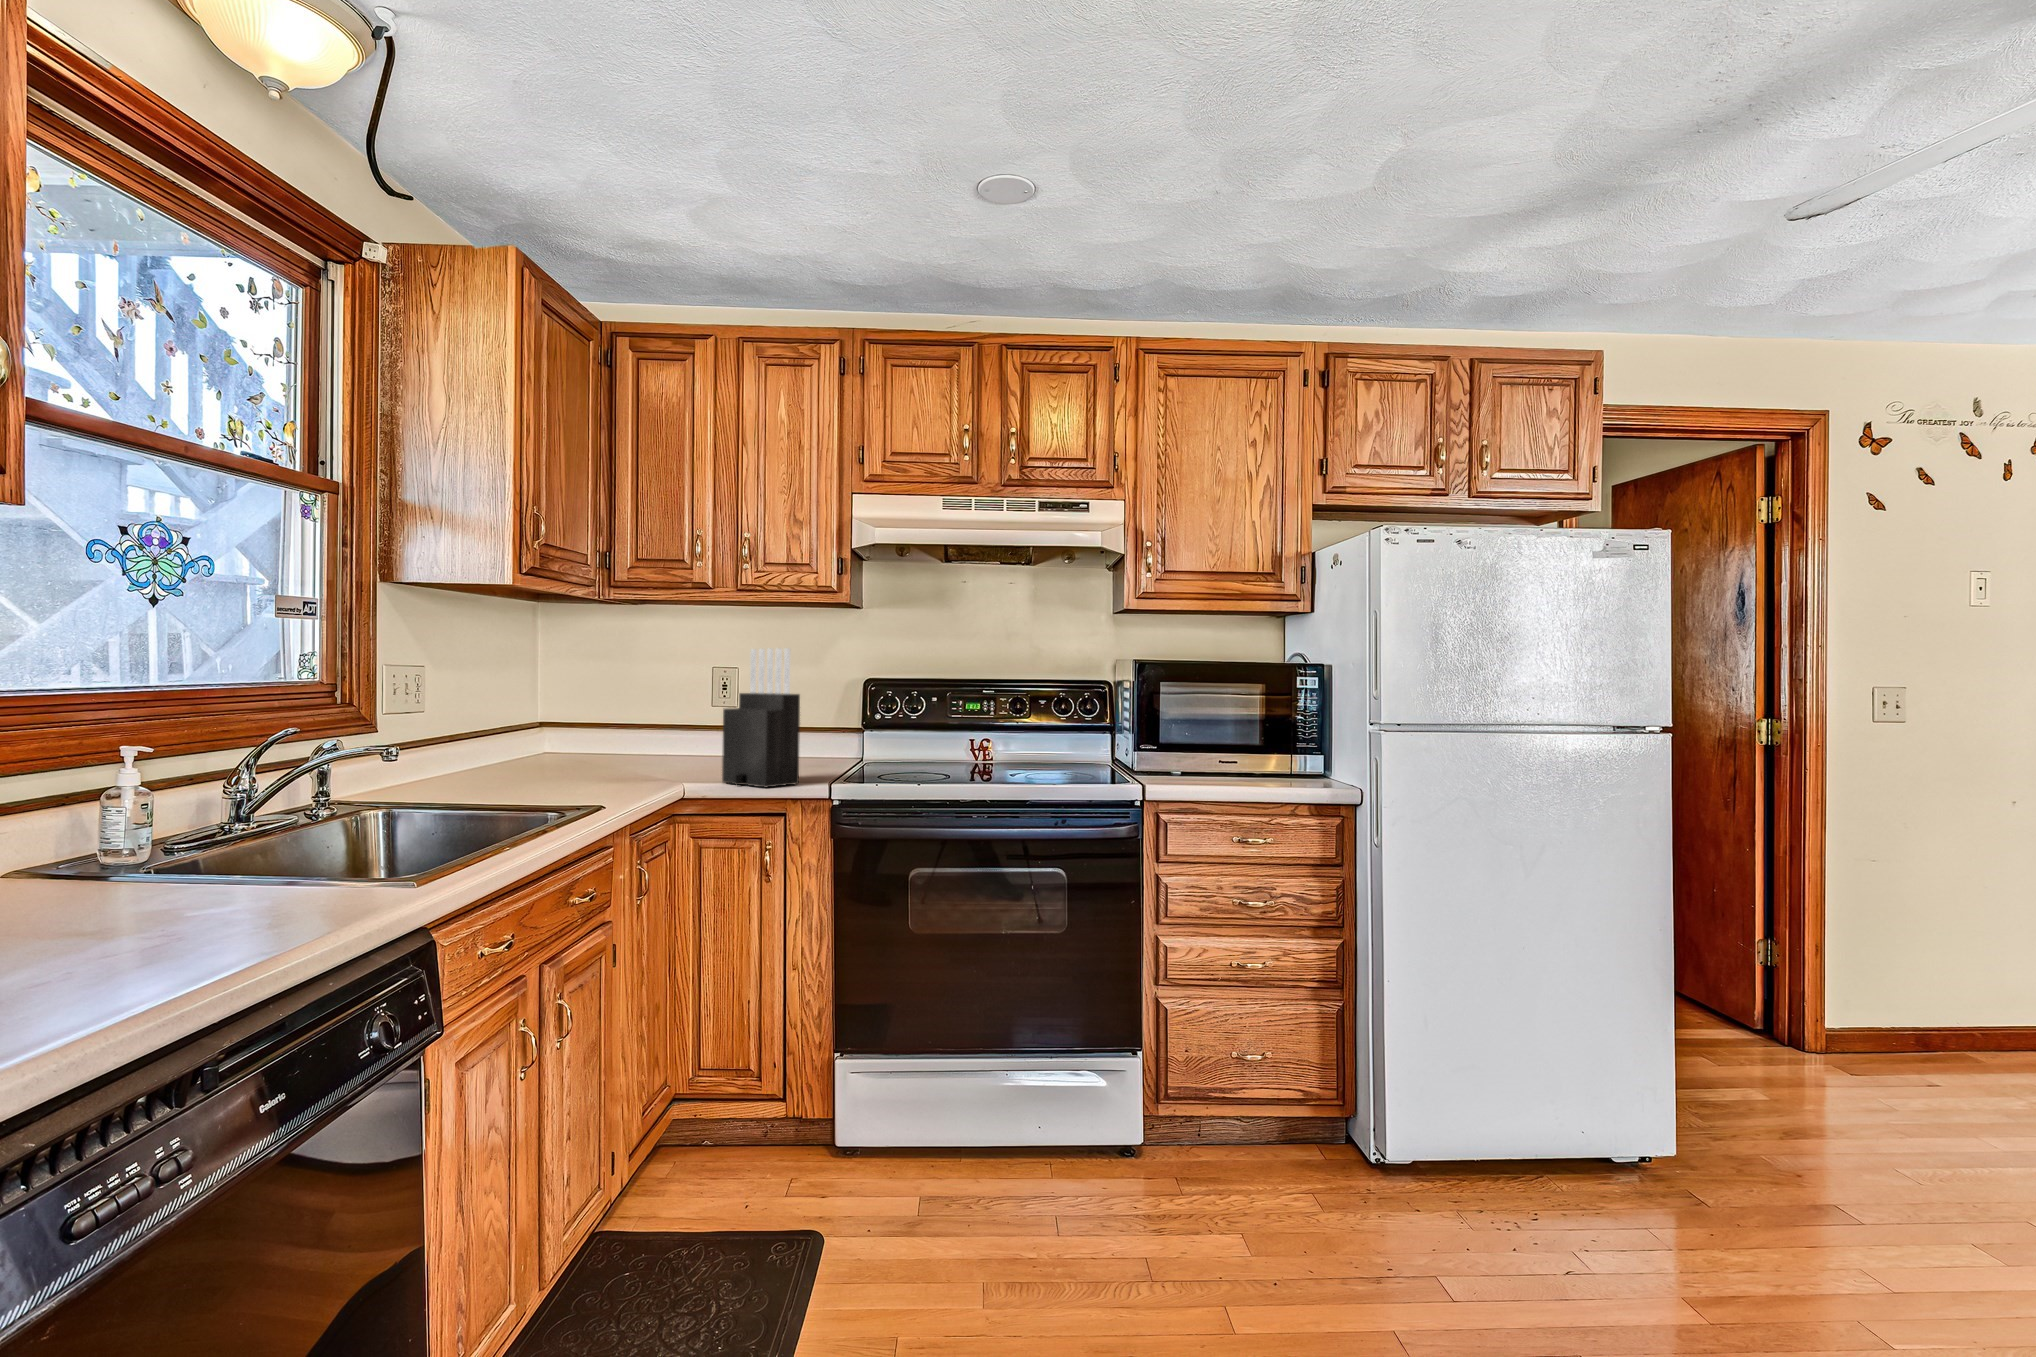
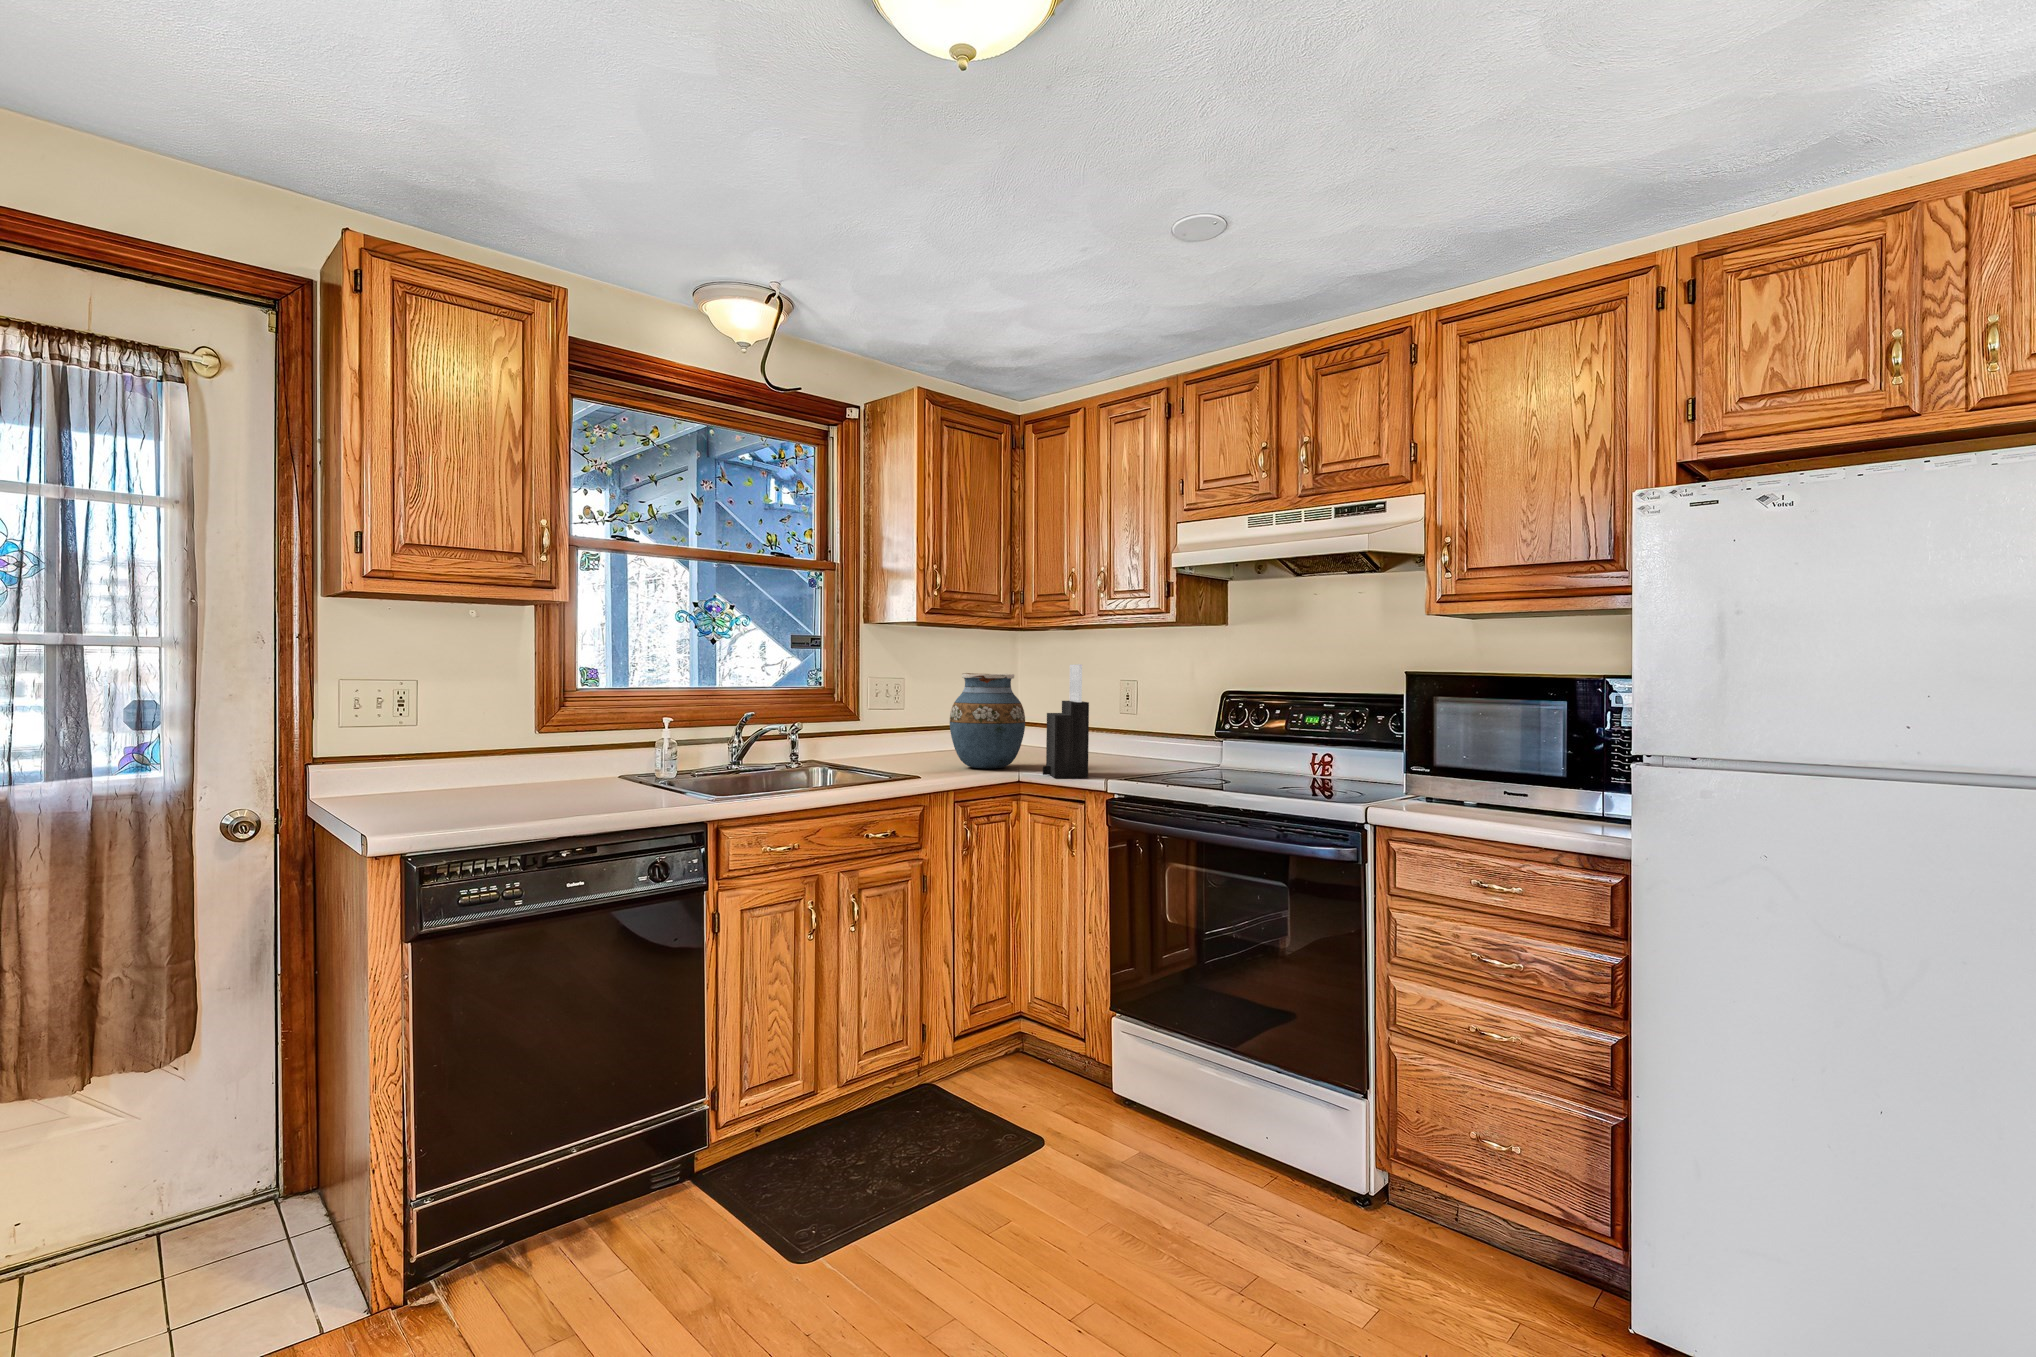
vase: none [567,658,676,786] -> present [950,673,1025,769]

